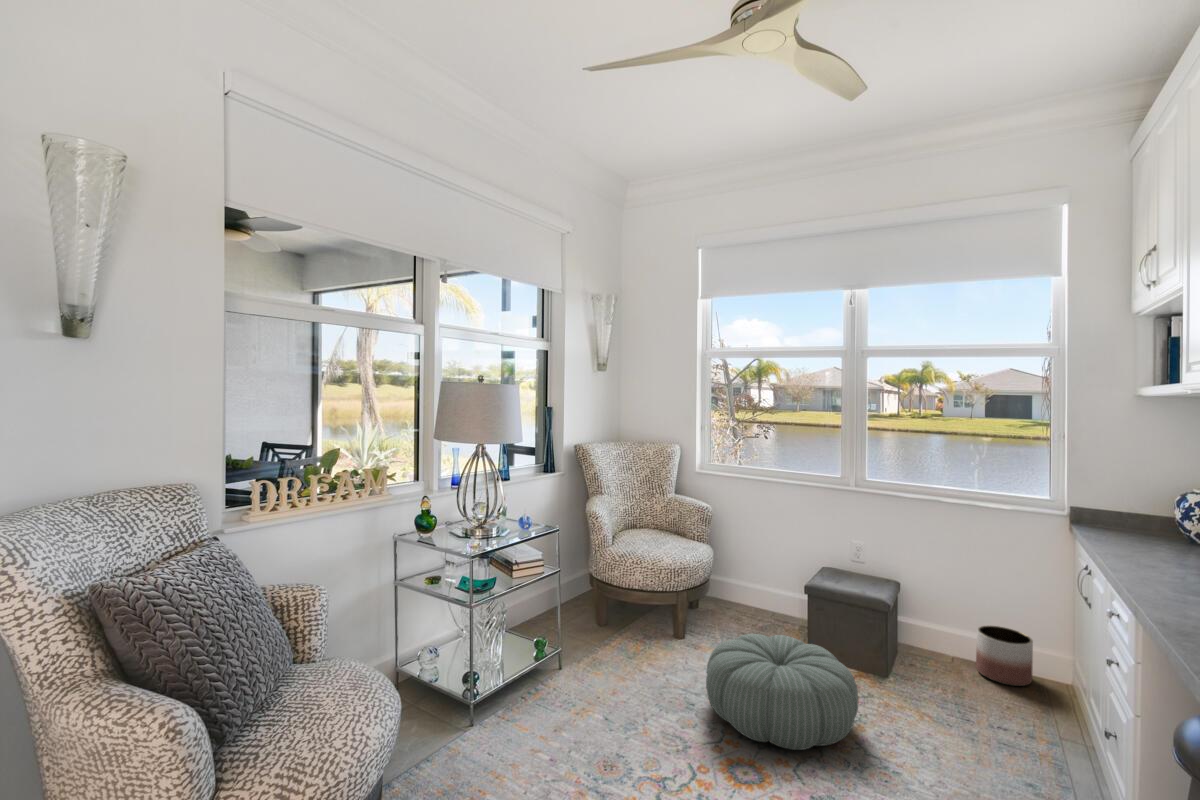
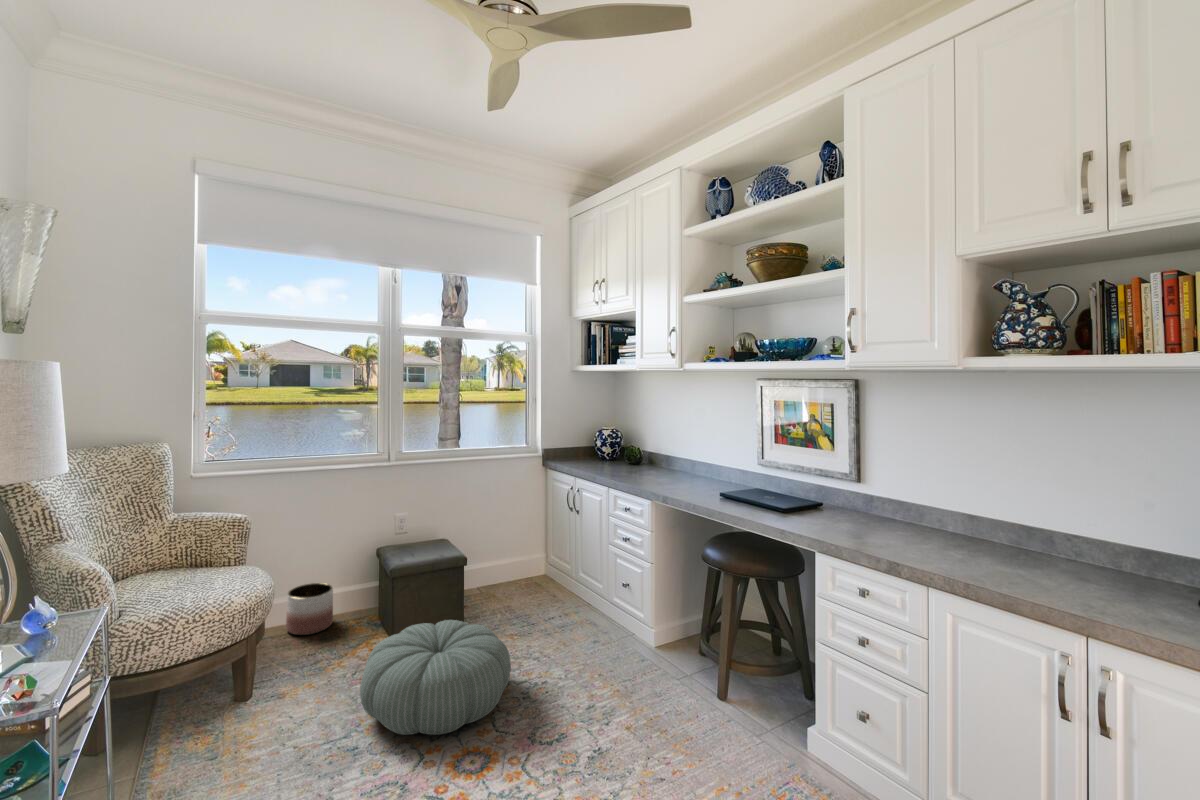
planter: present [976,626,1033,686] -> present [286,583,333,635]

